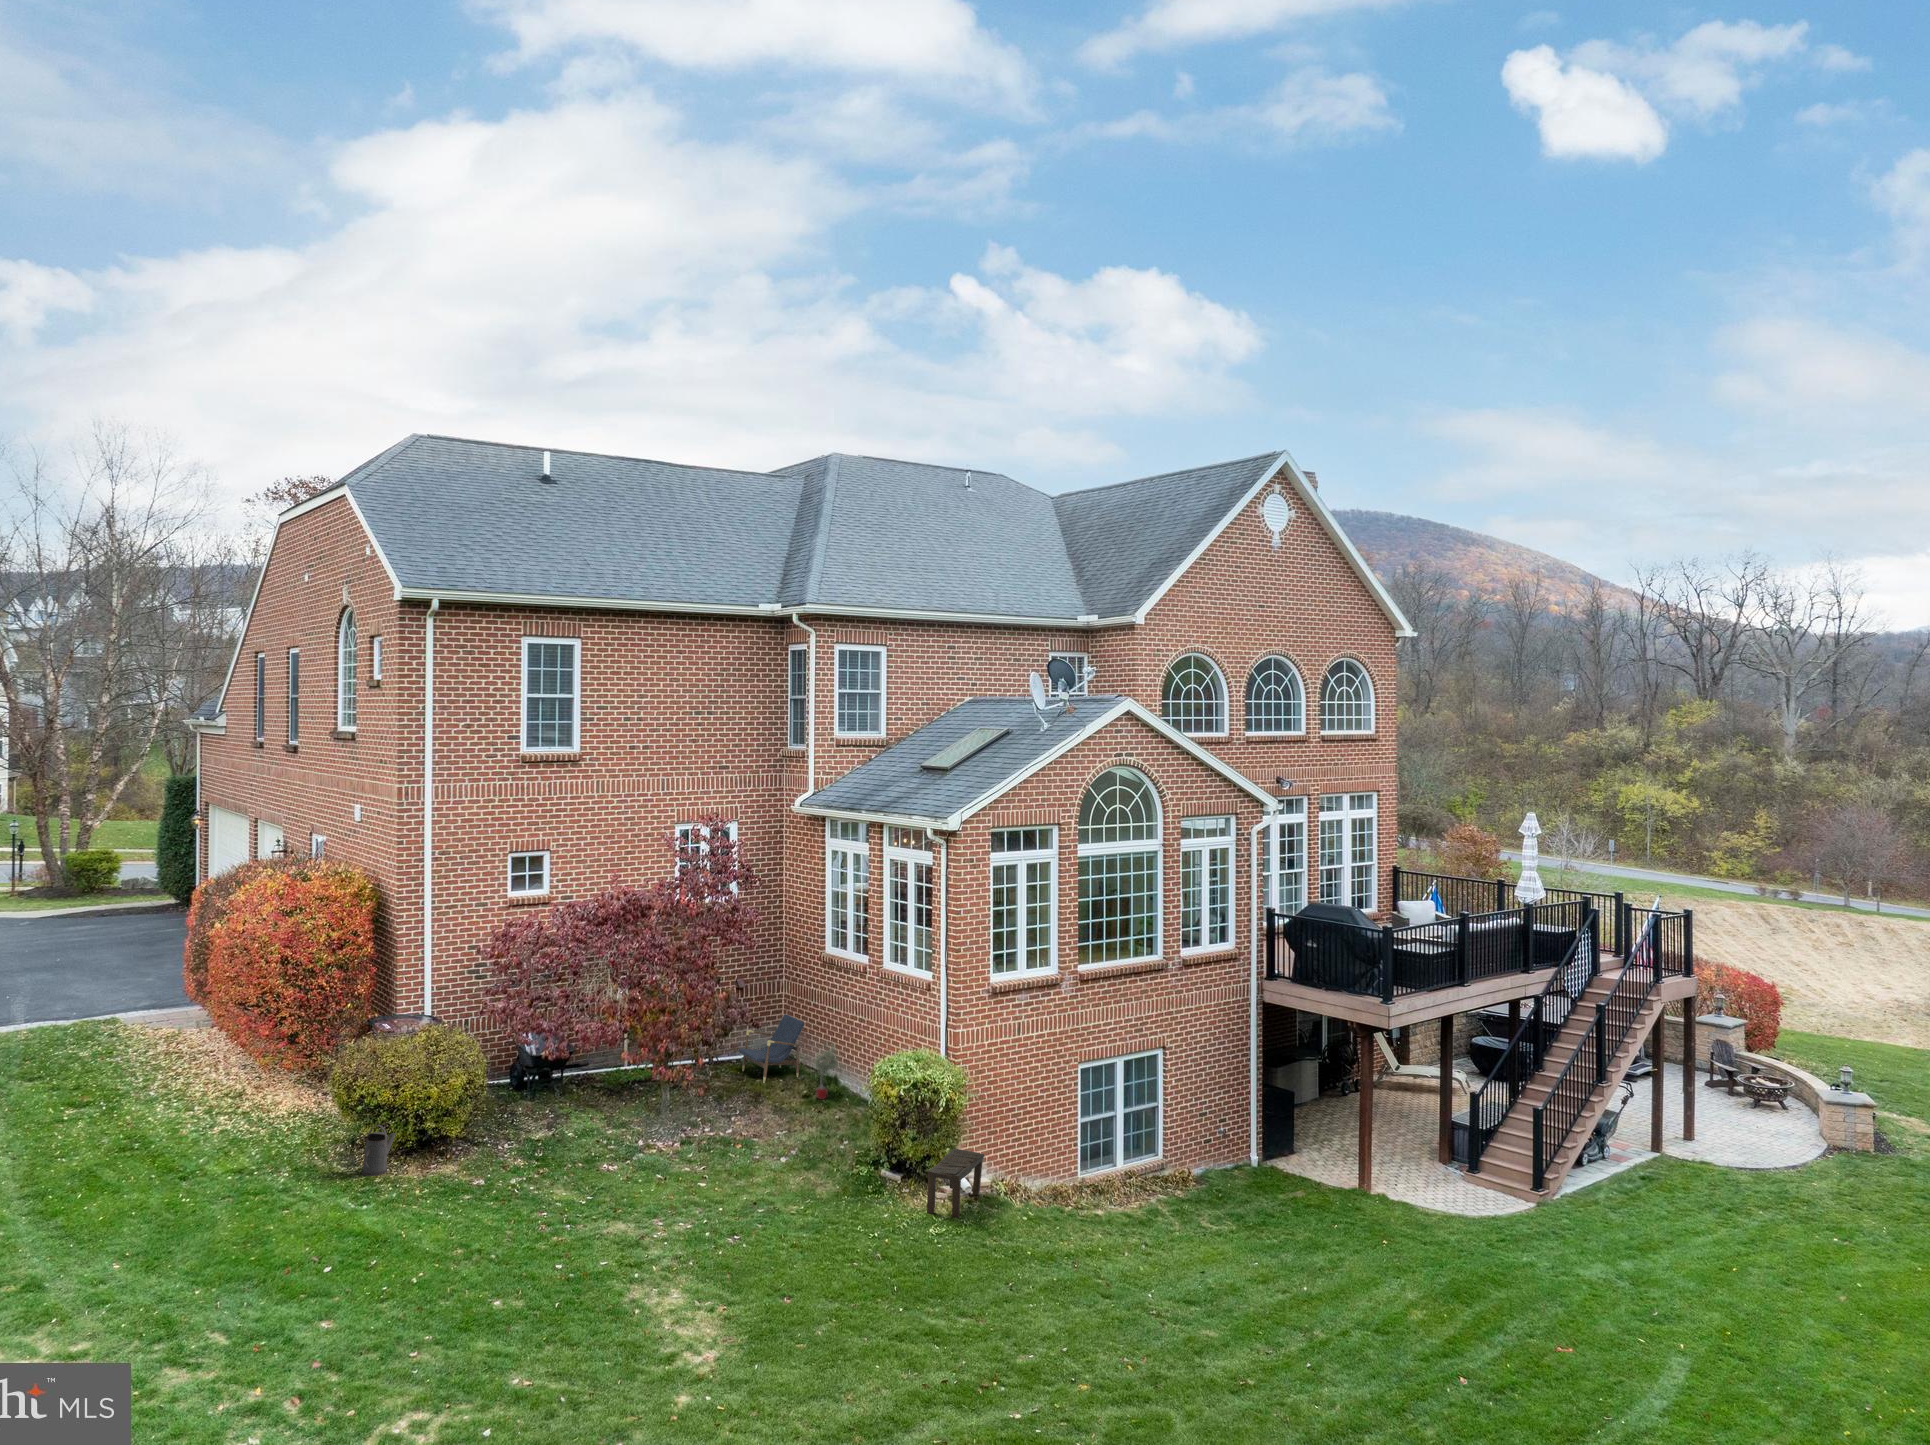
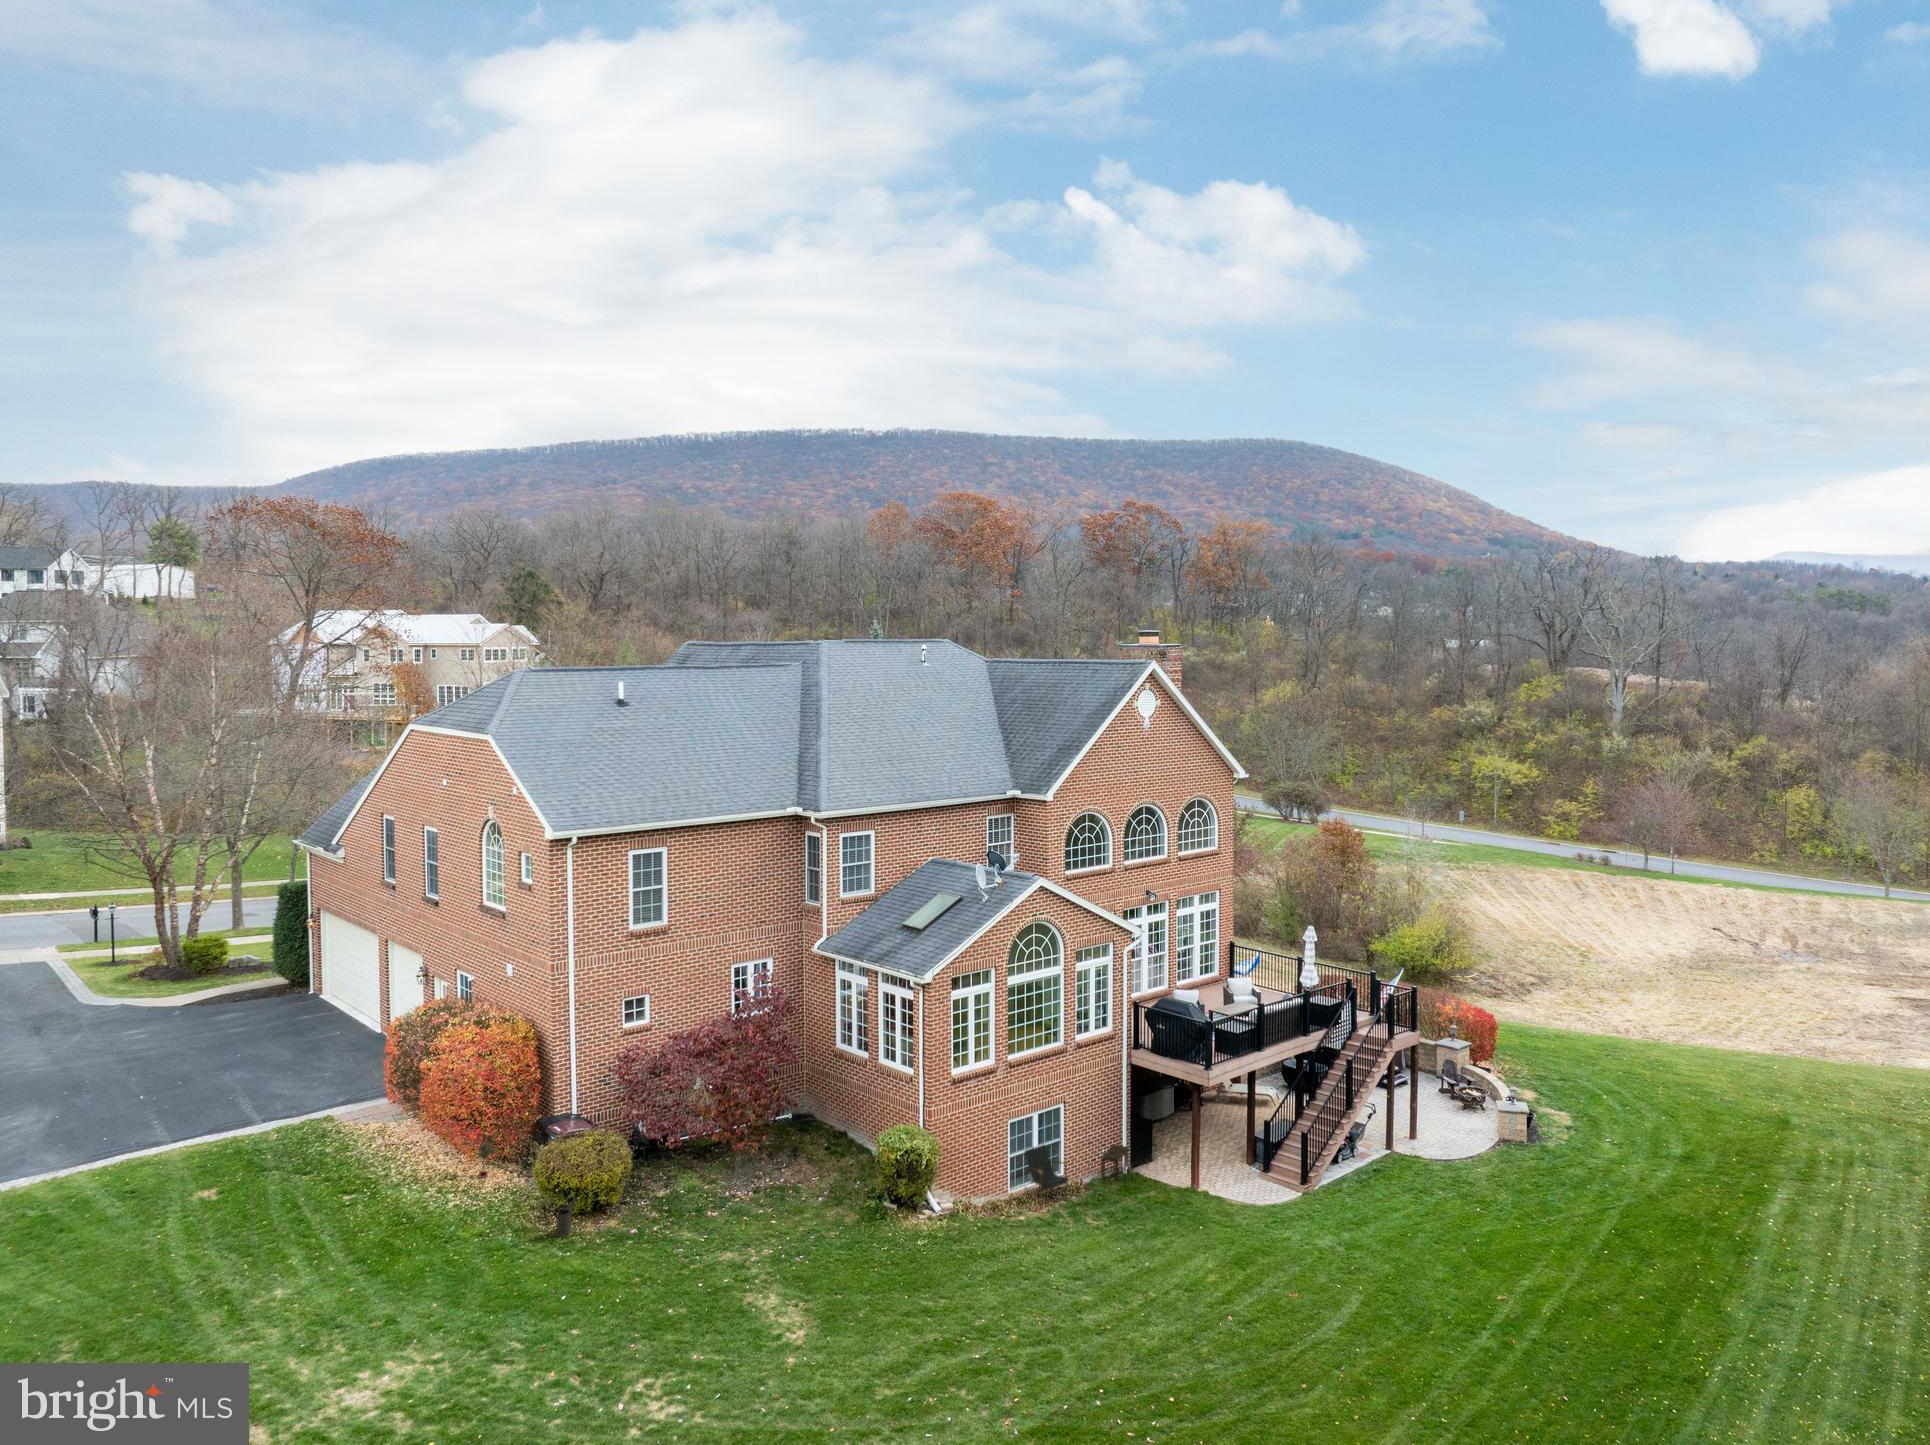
lounge chair: present [739,1014,804,1083] -> present [1025,1144,1069,1199]
potted tree: present [814,1041,842,1100] -> present [479,1135,500,1178]
bench: present [927,1149,984,1218] -> present [1101,1144,1129,1181]

